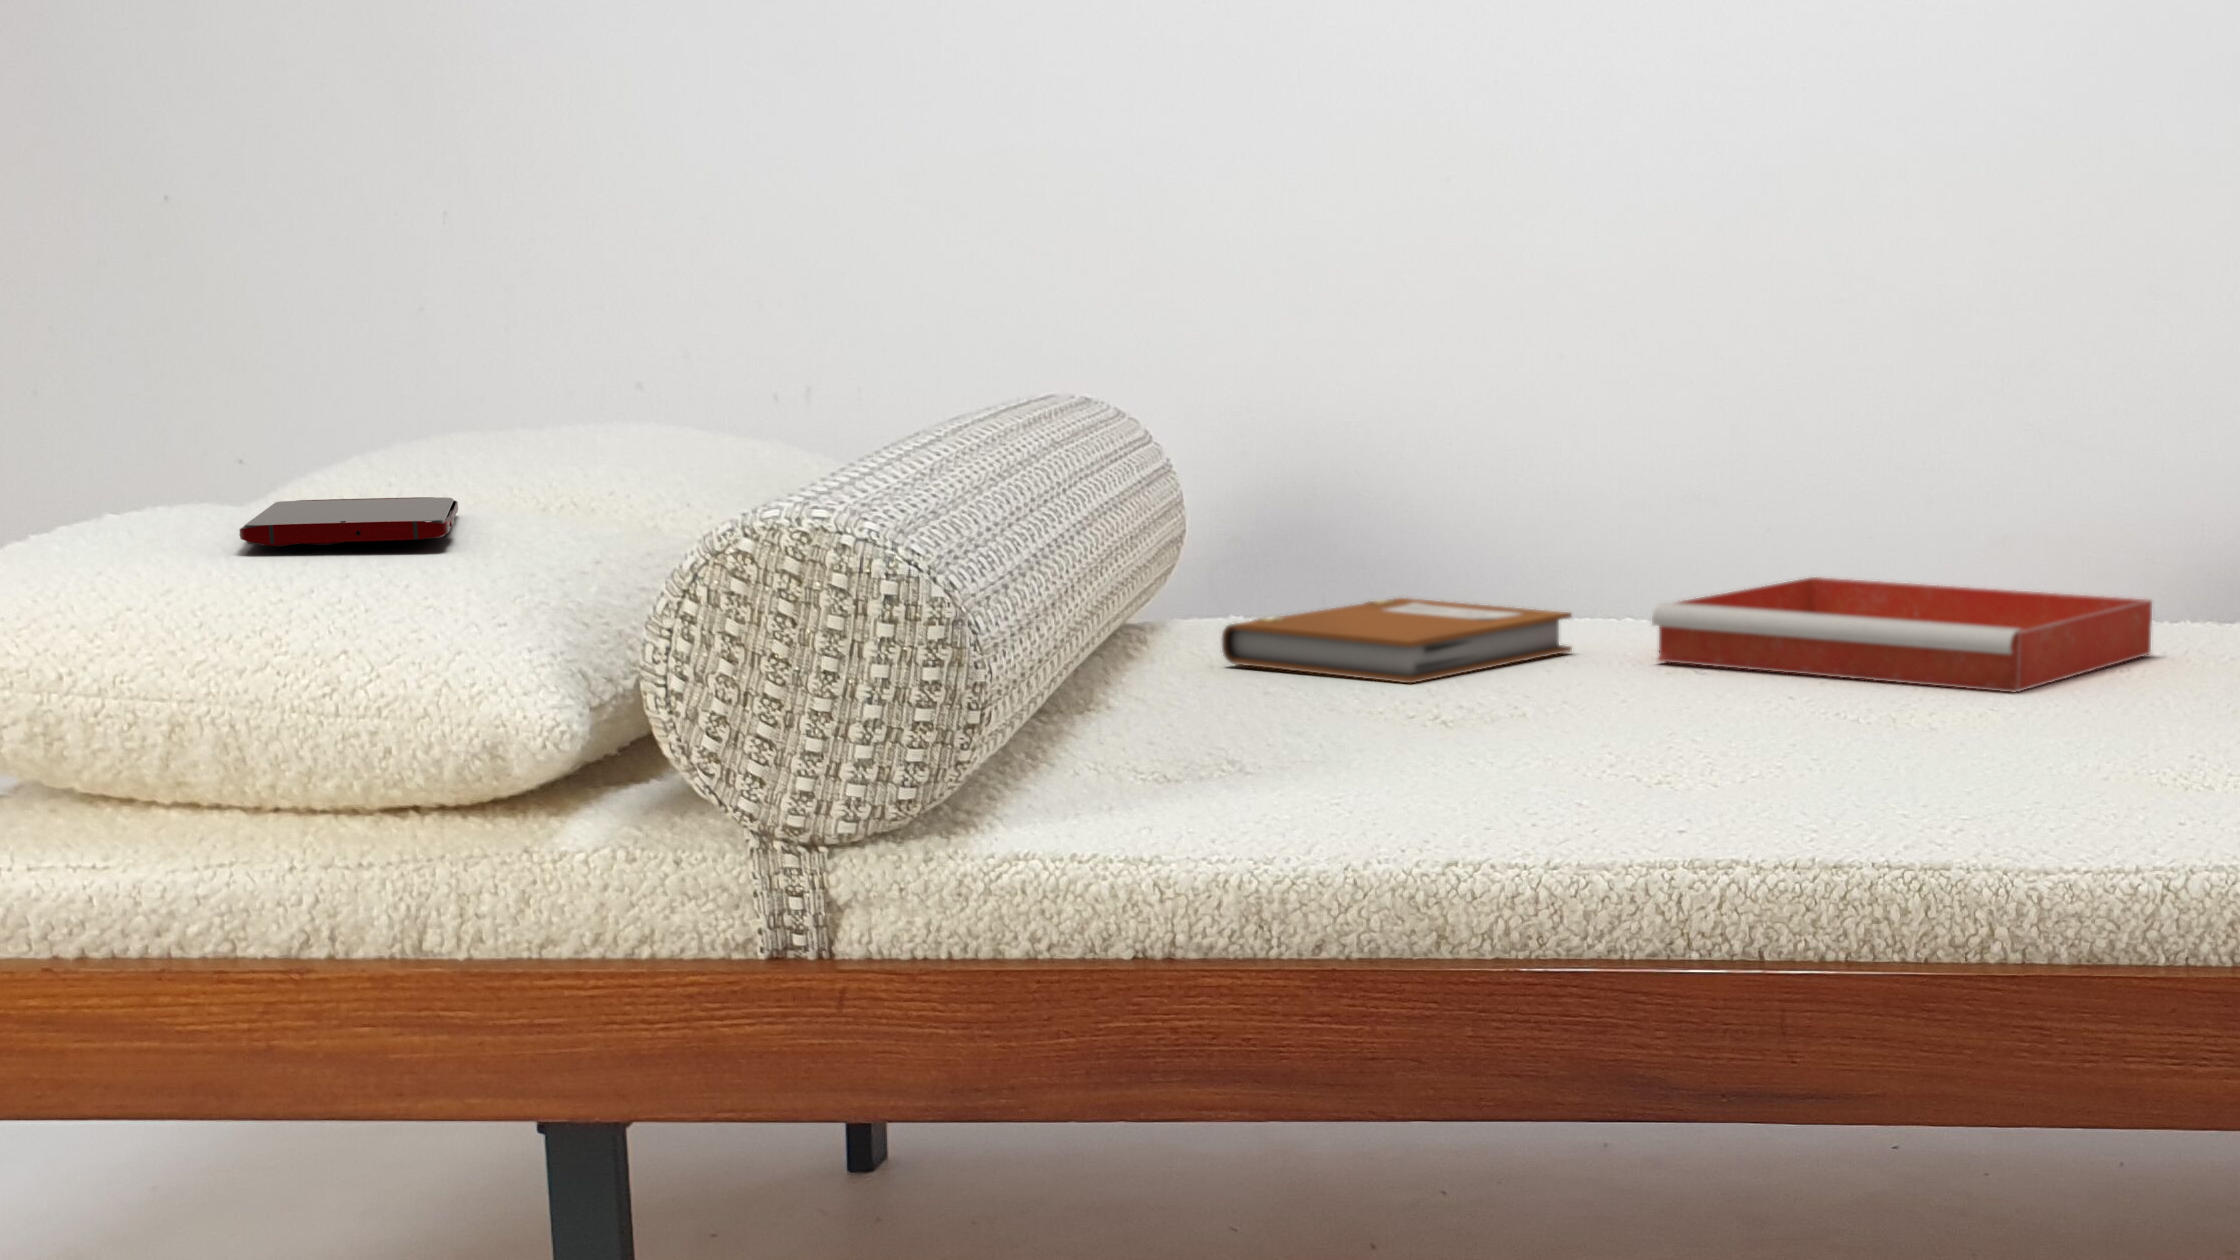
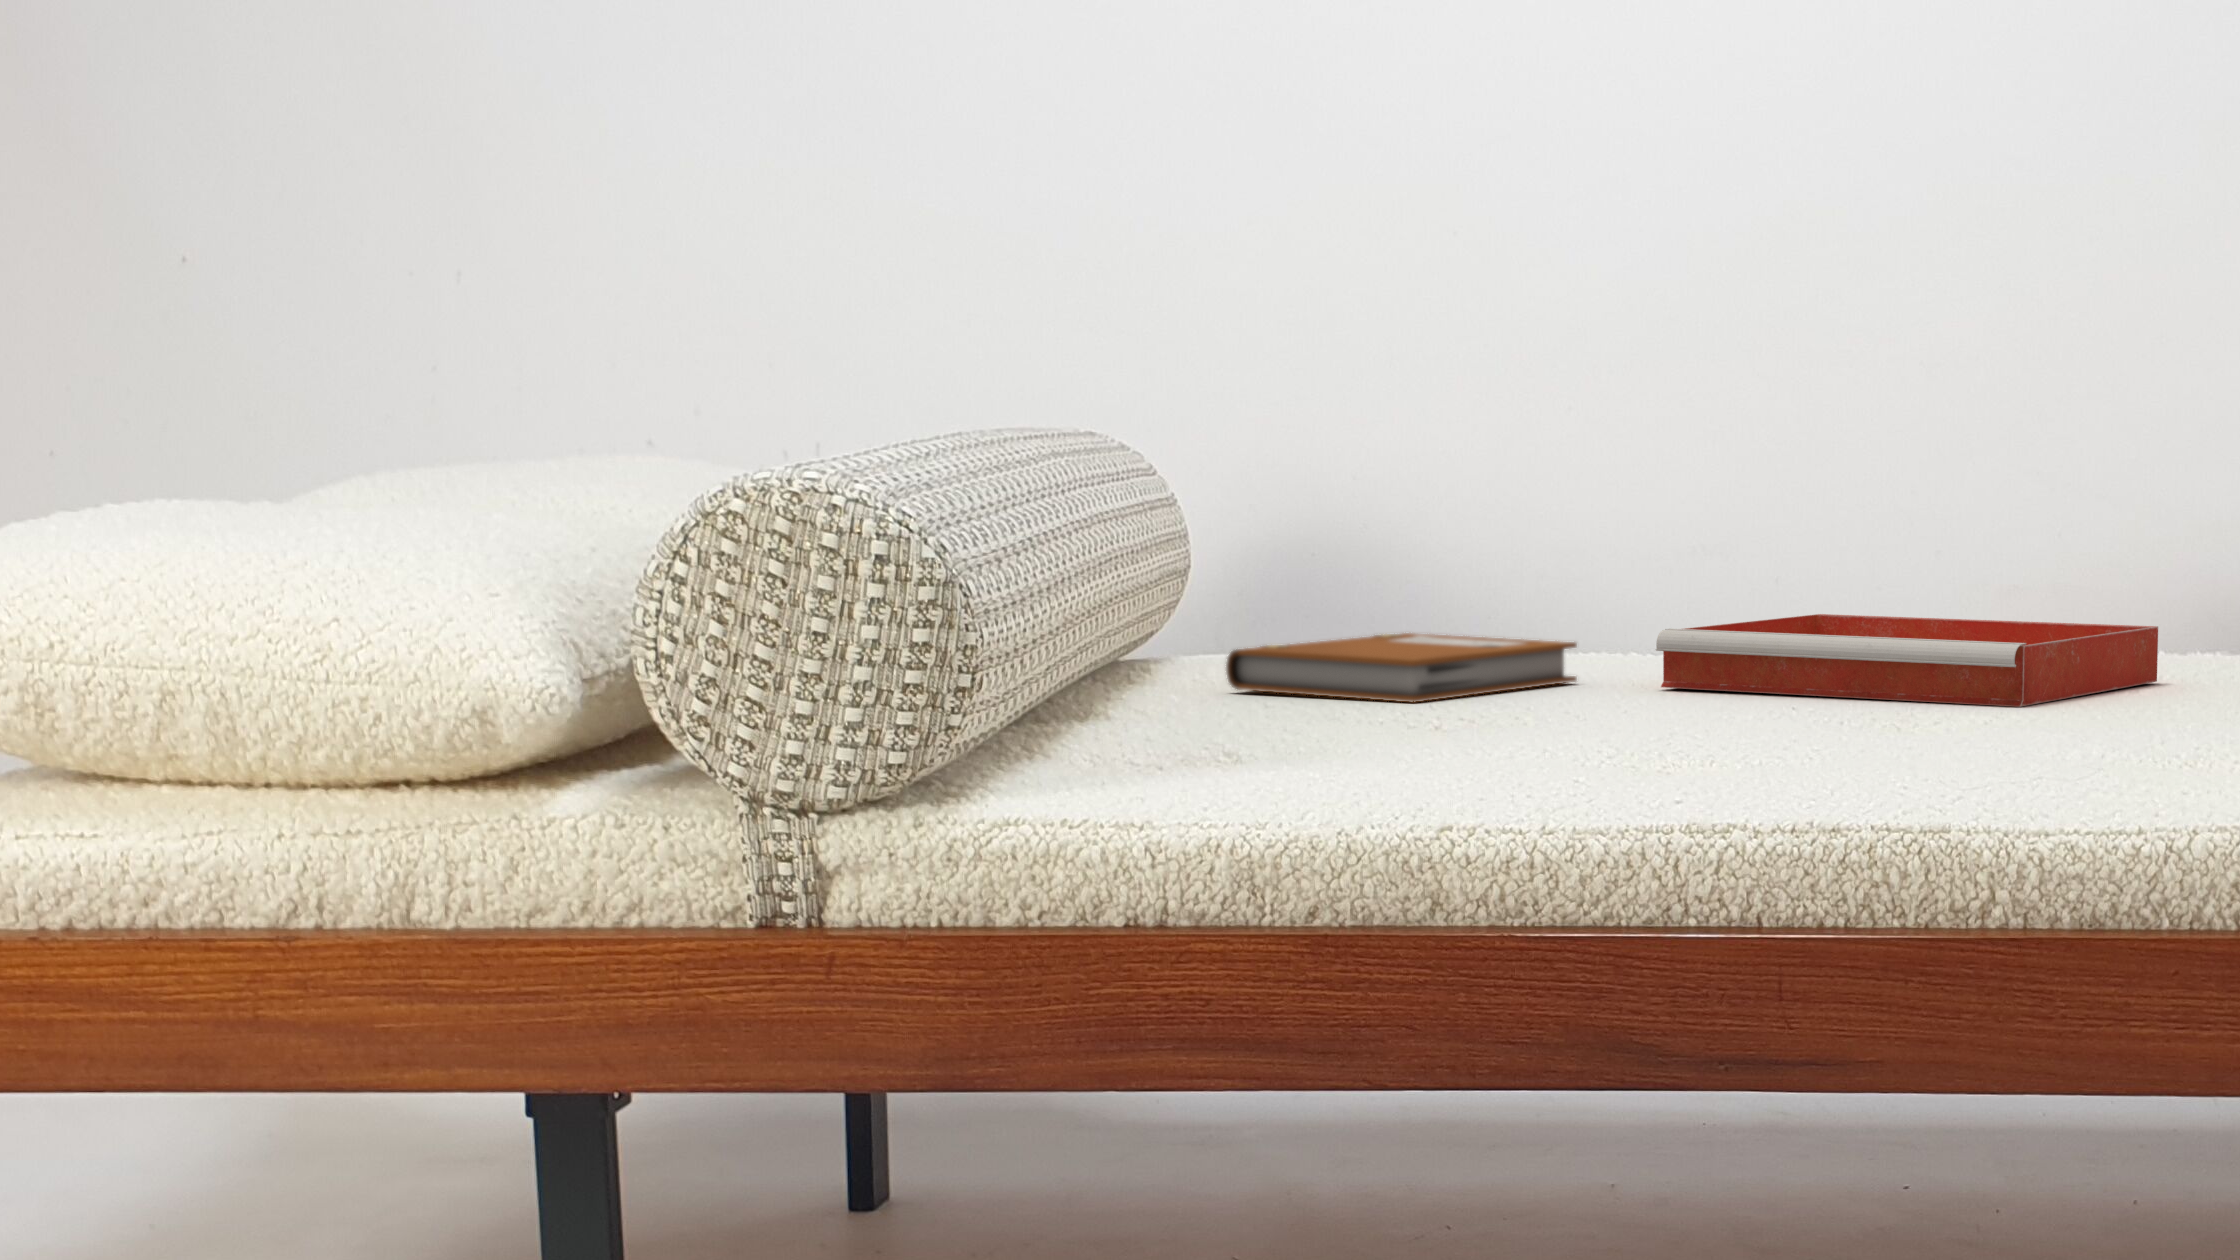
smartphone: present [239,497,458,546] -> none [236,499,460,525]

